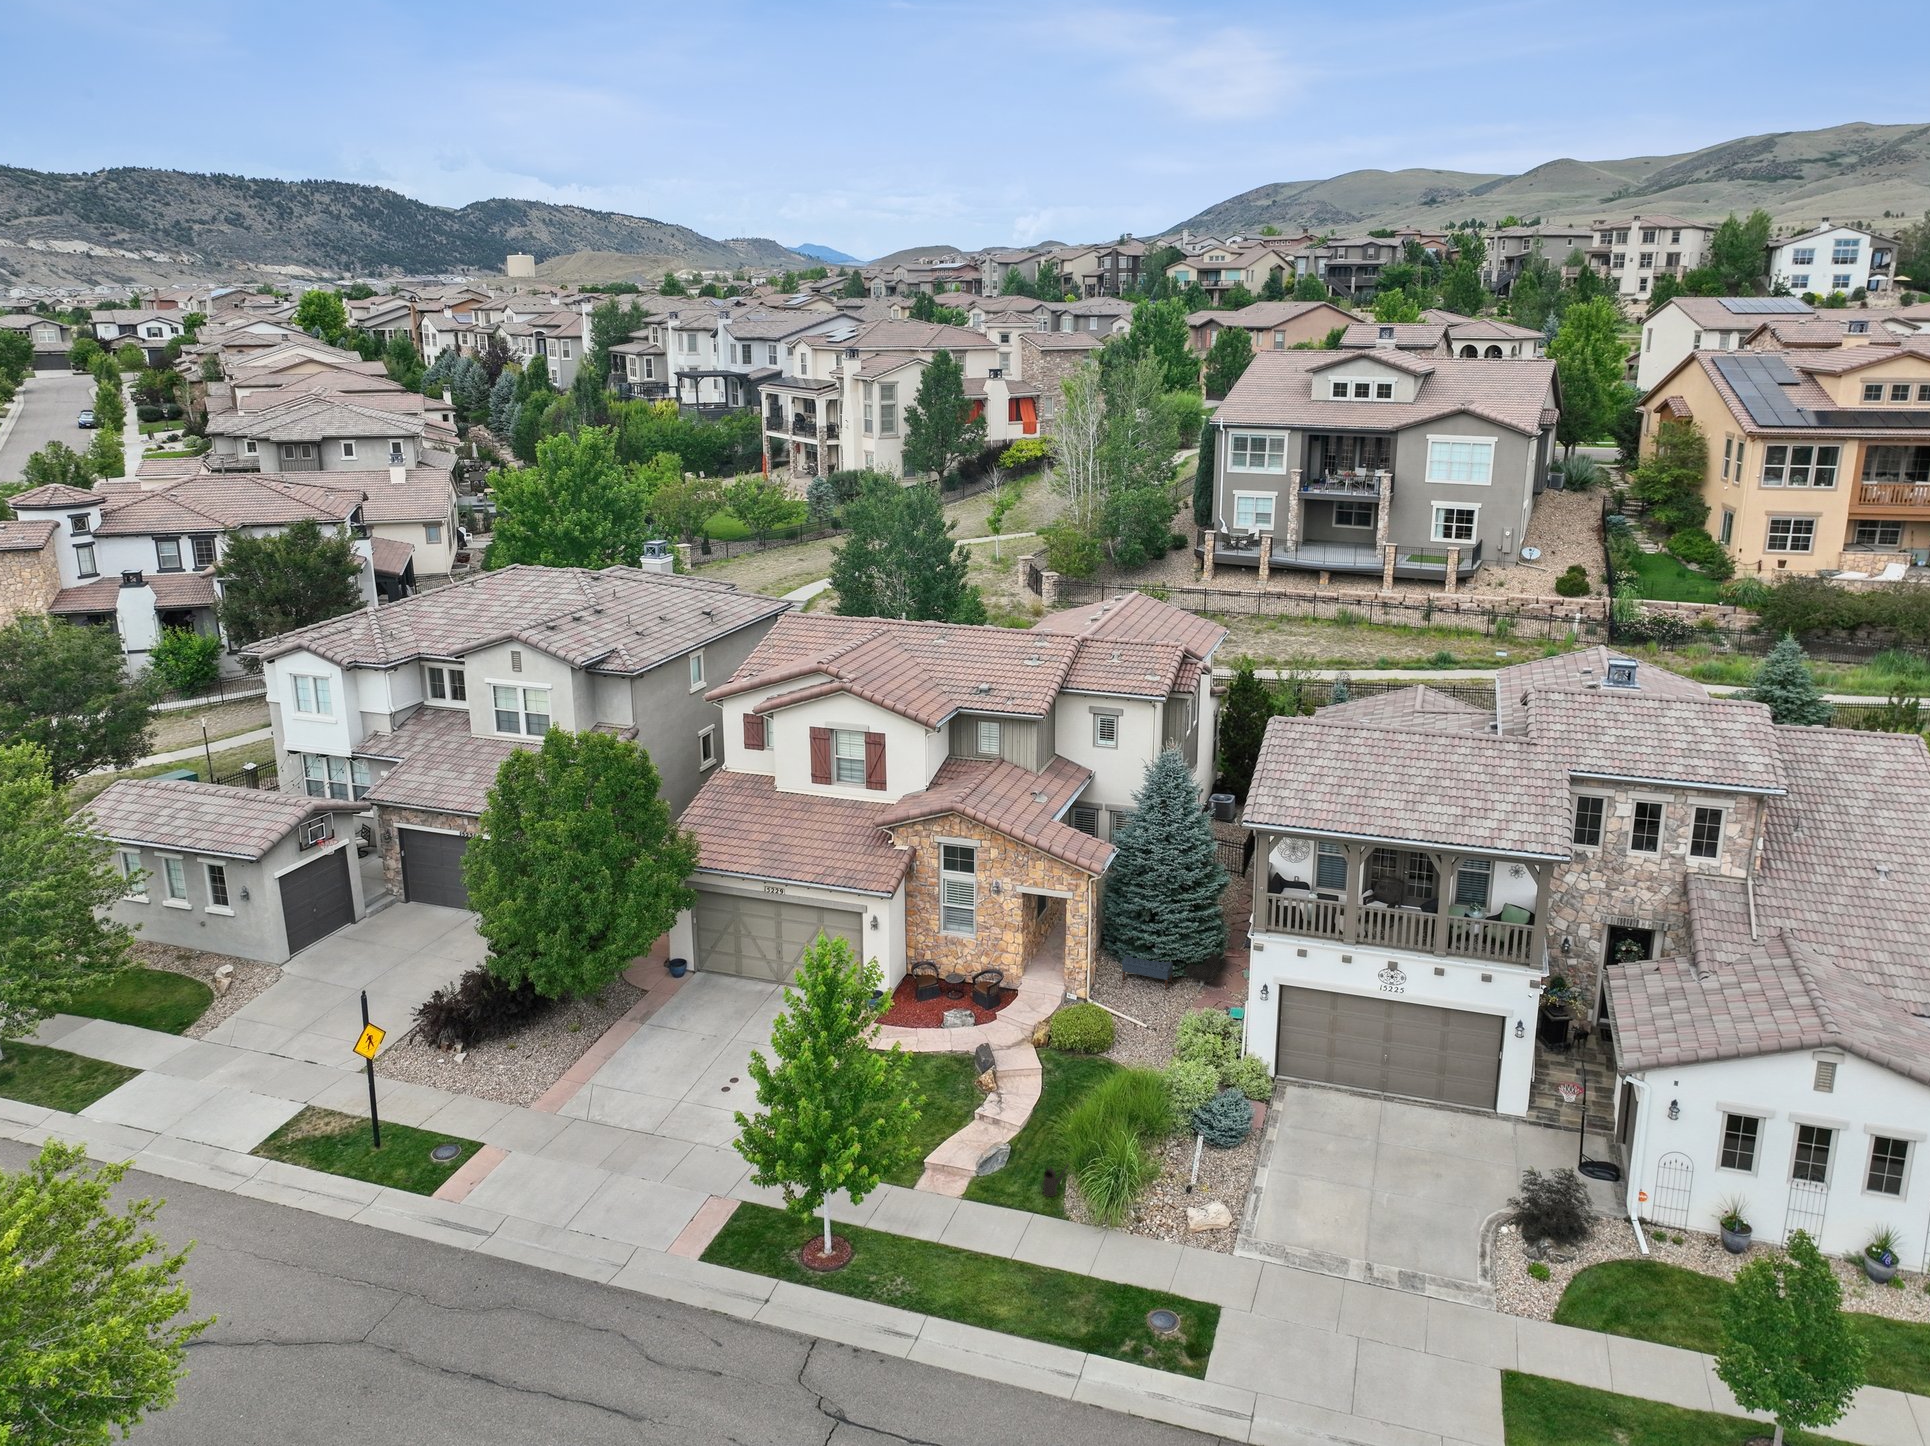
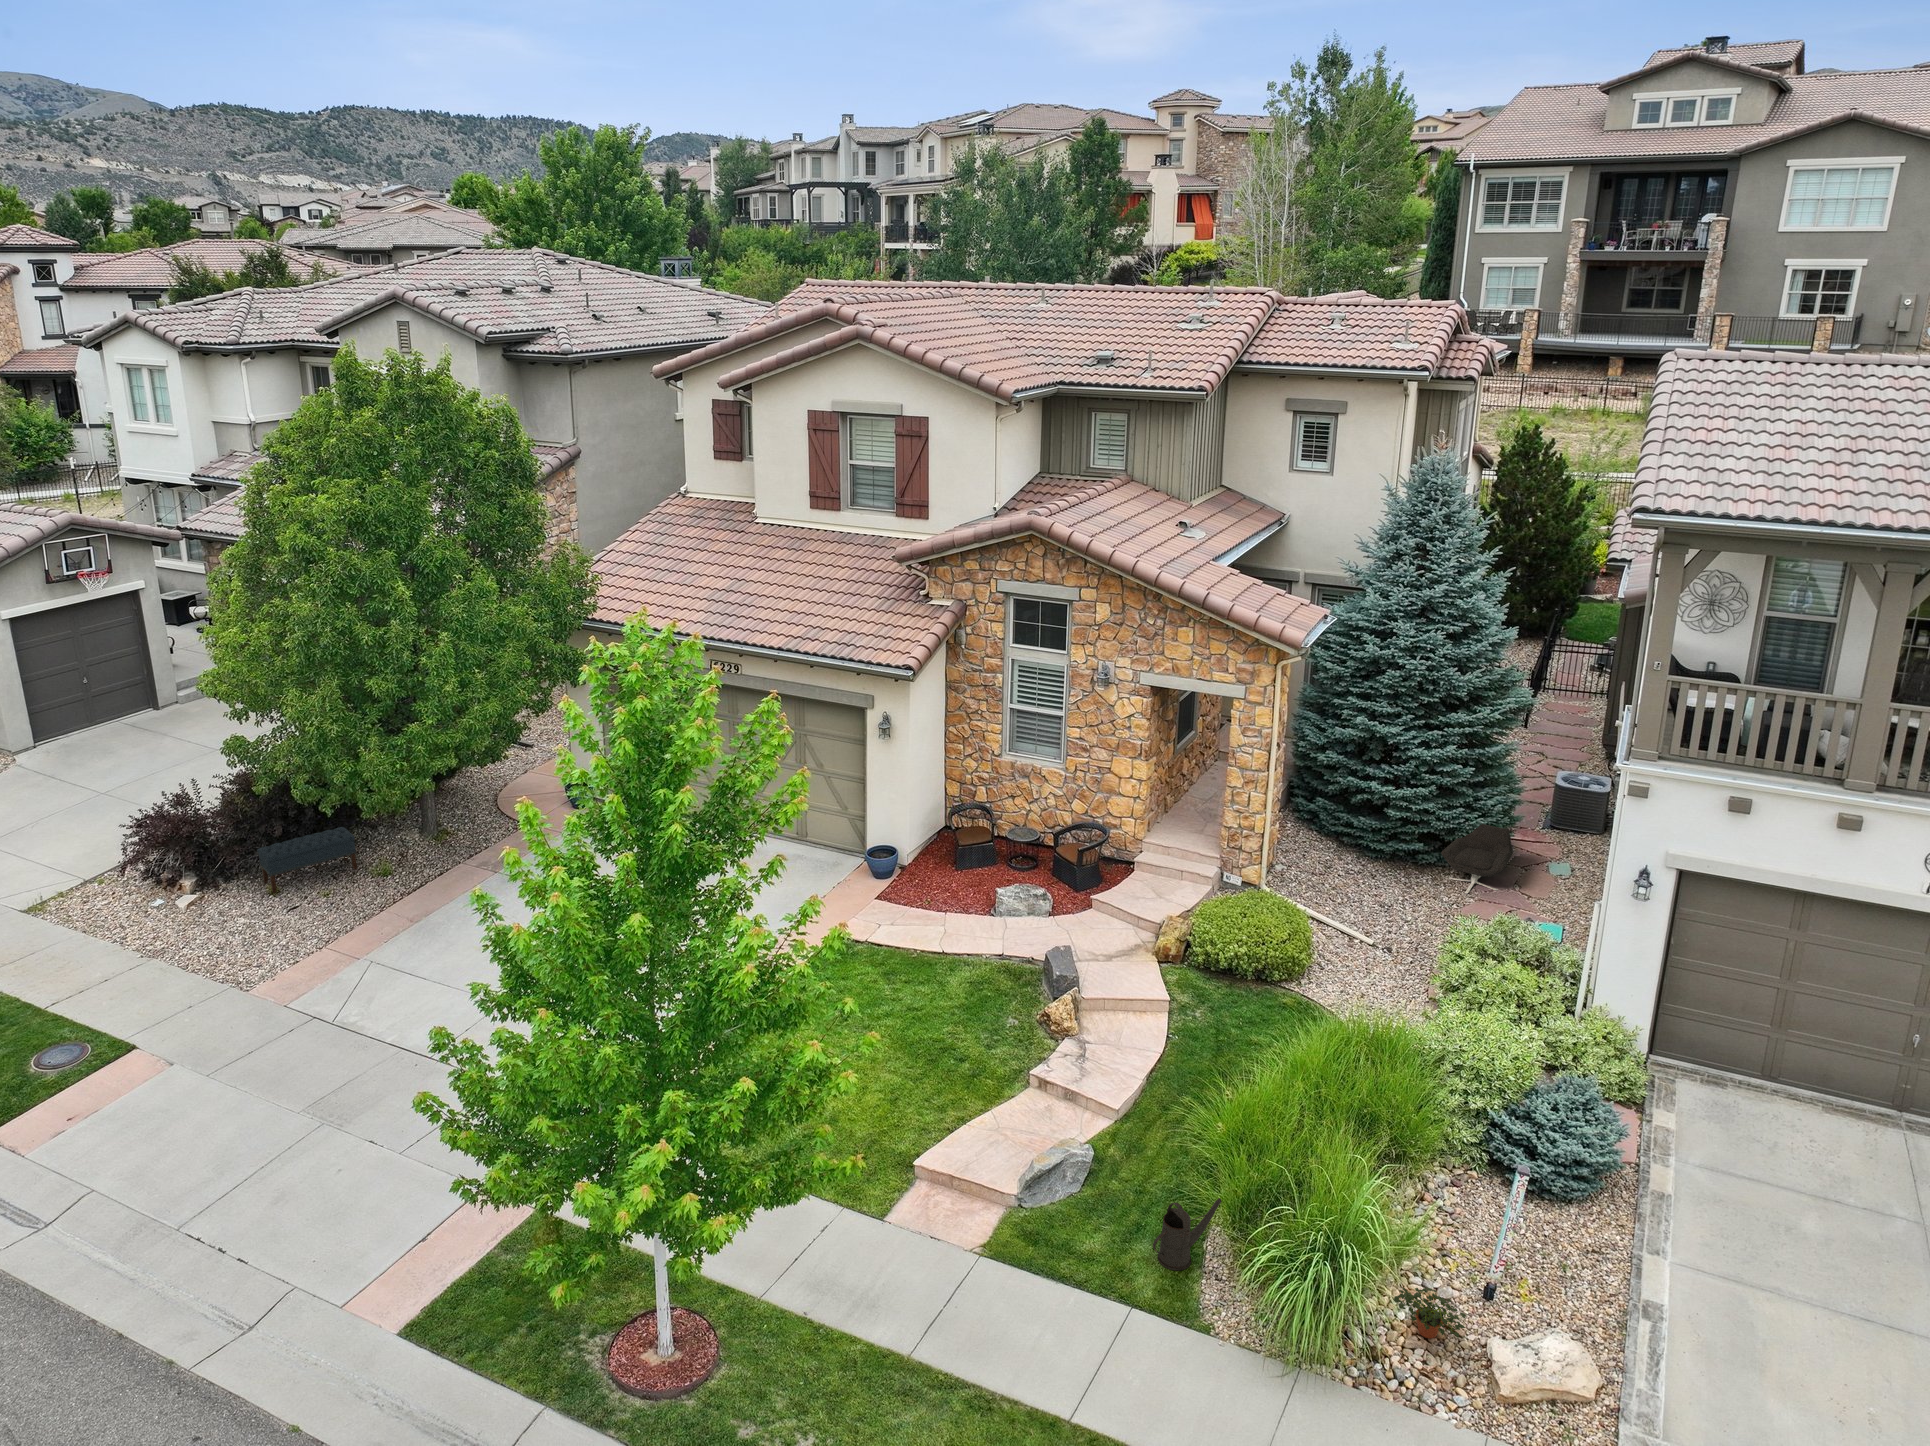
bench: present [1122,954,1173,989] -> present [257,827,357,893]
potted plant: none [1142,1191,1173,1212] -> present [1393,1287,1466,1339]

